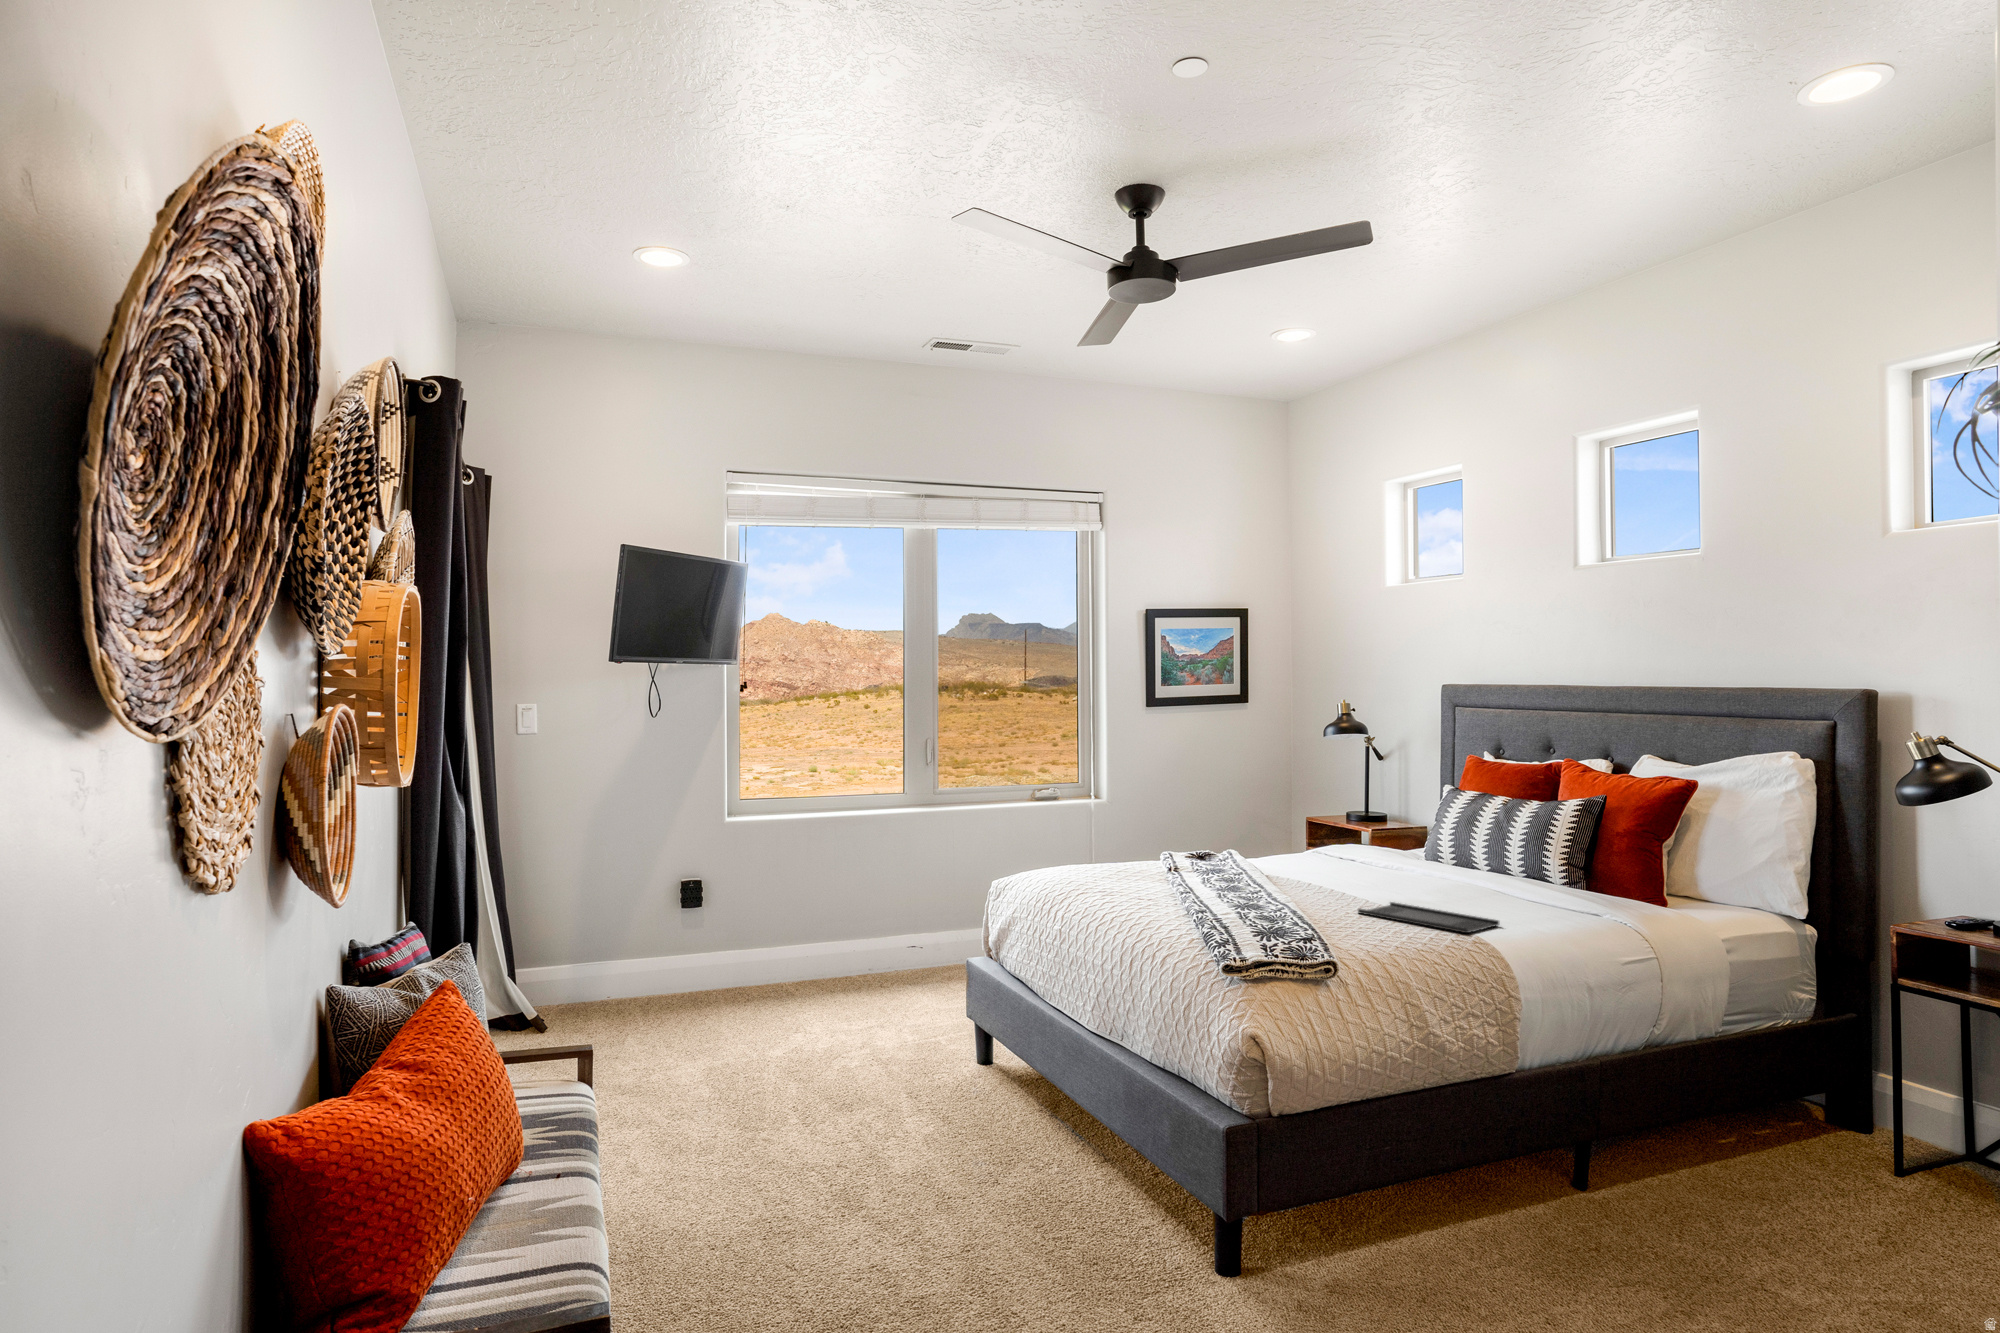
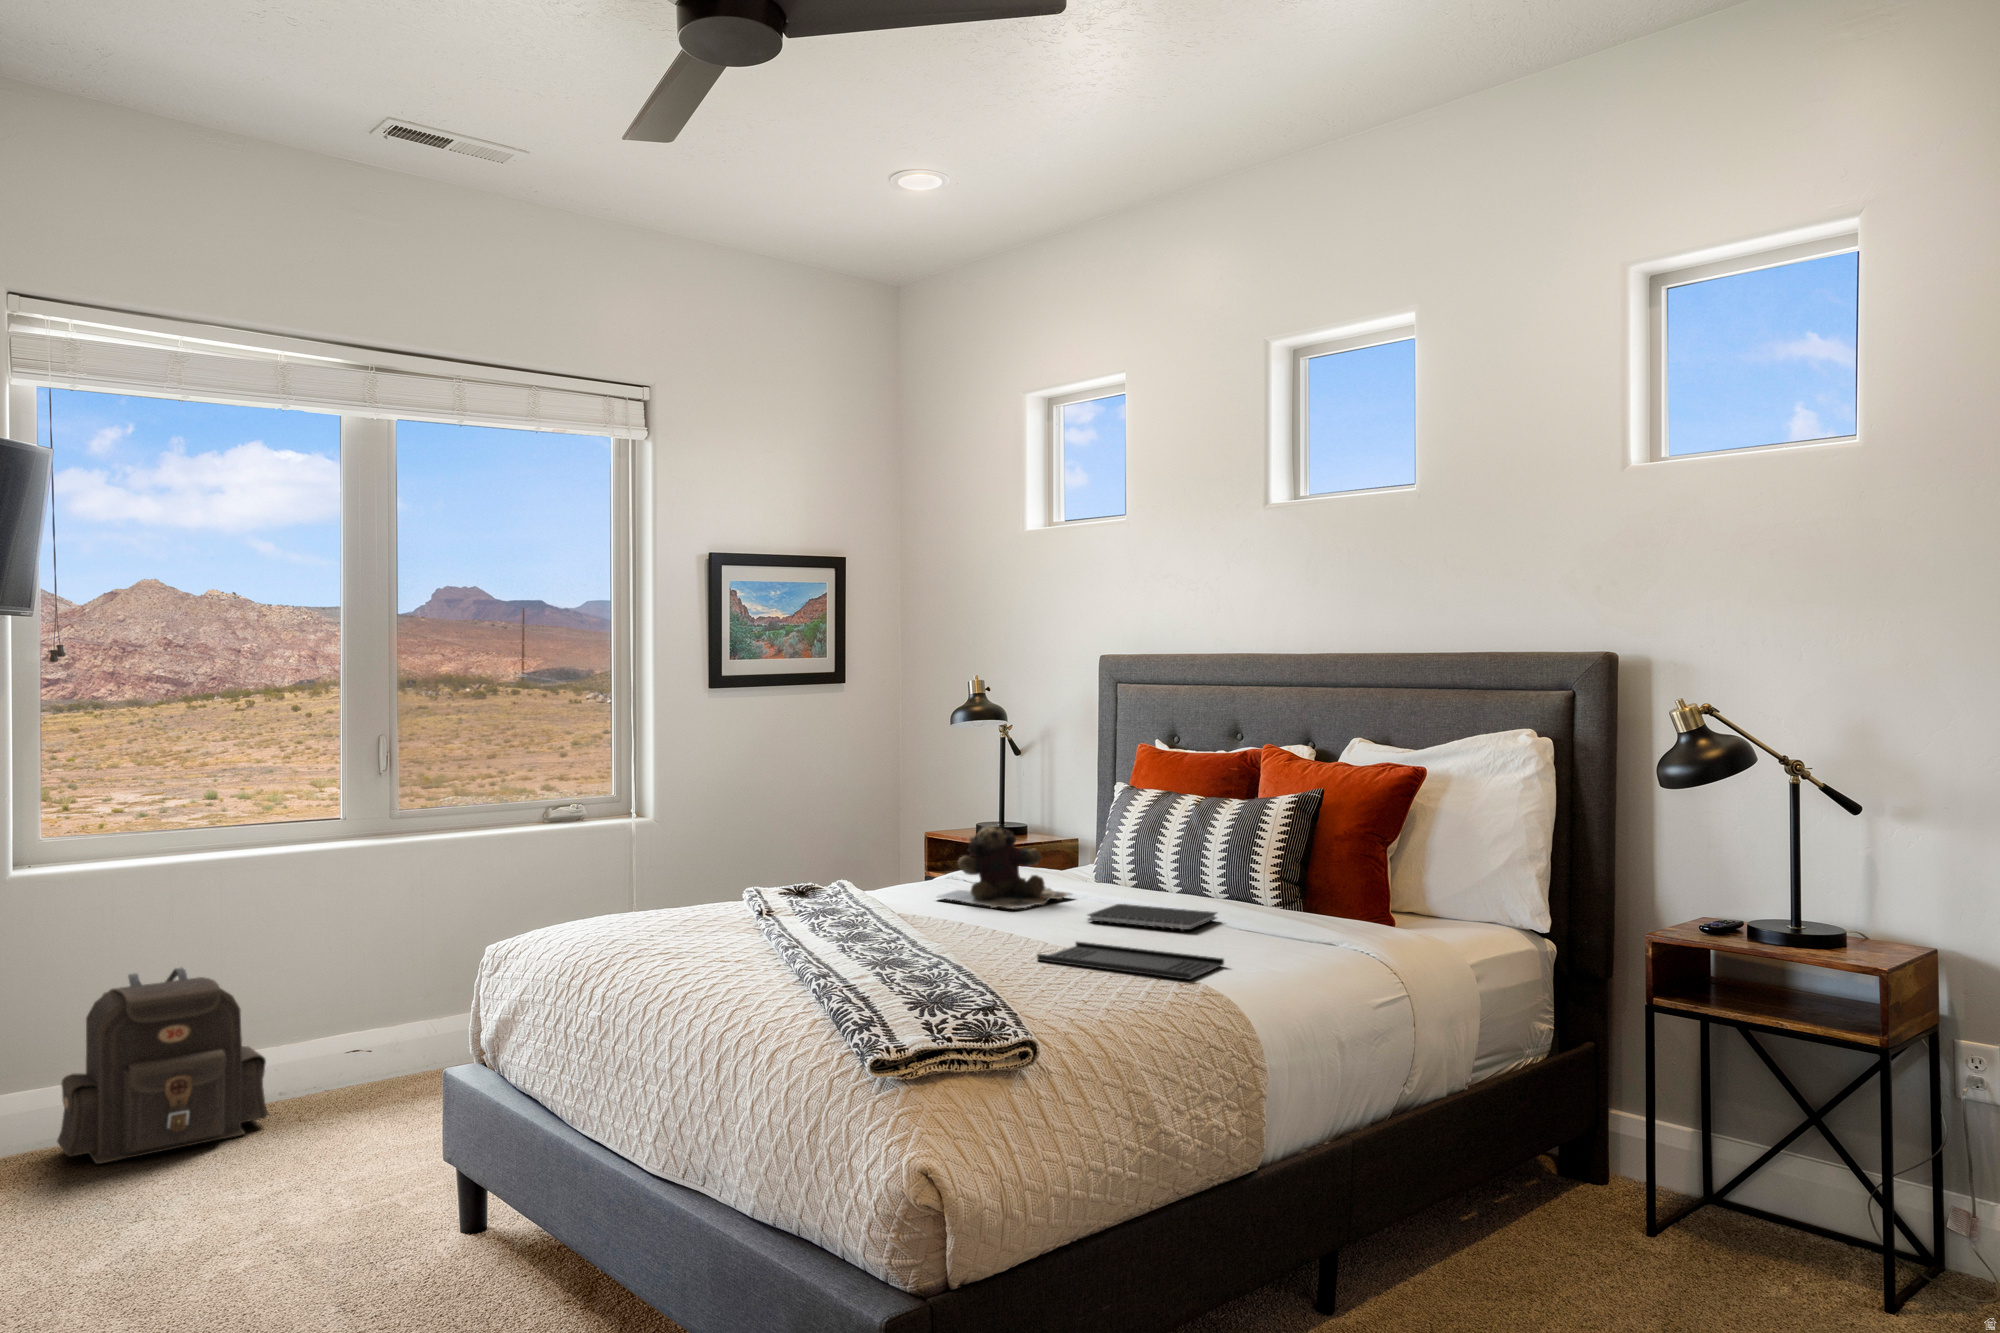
teddy bear: none [1297,815,1405,877] -> present [937,826,1071,909]
notebook: none [1407,877,1512,900] -> present [1088,904,1217,930]
backpack: none [752,885,867,1001] -> present [57,968,268,1164]

